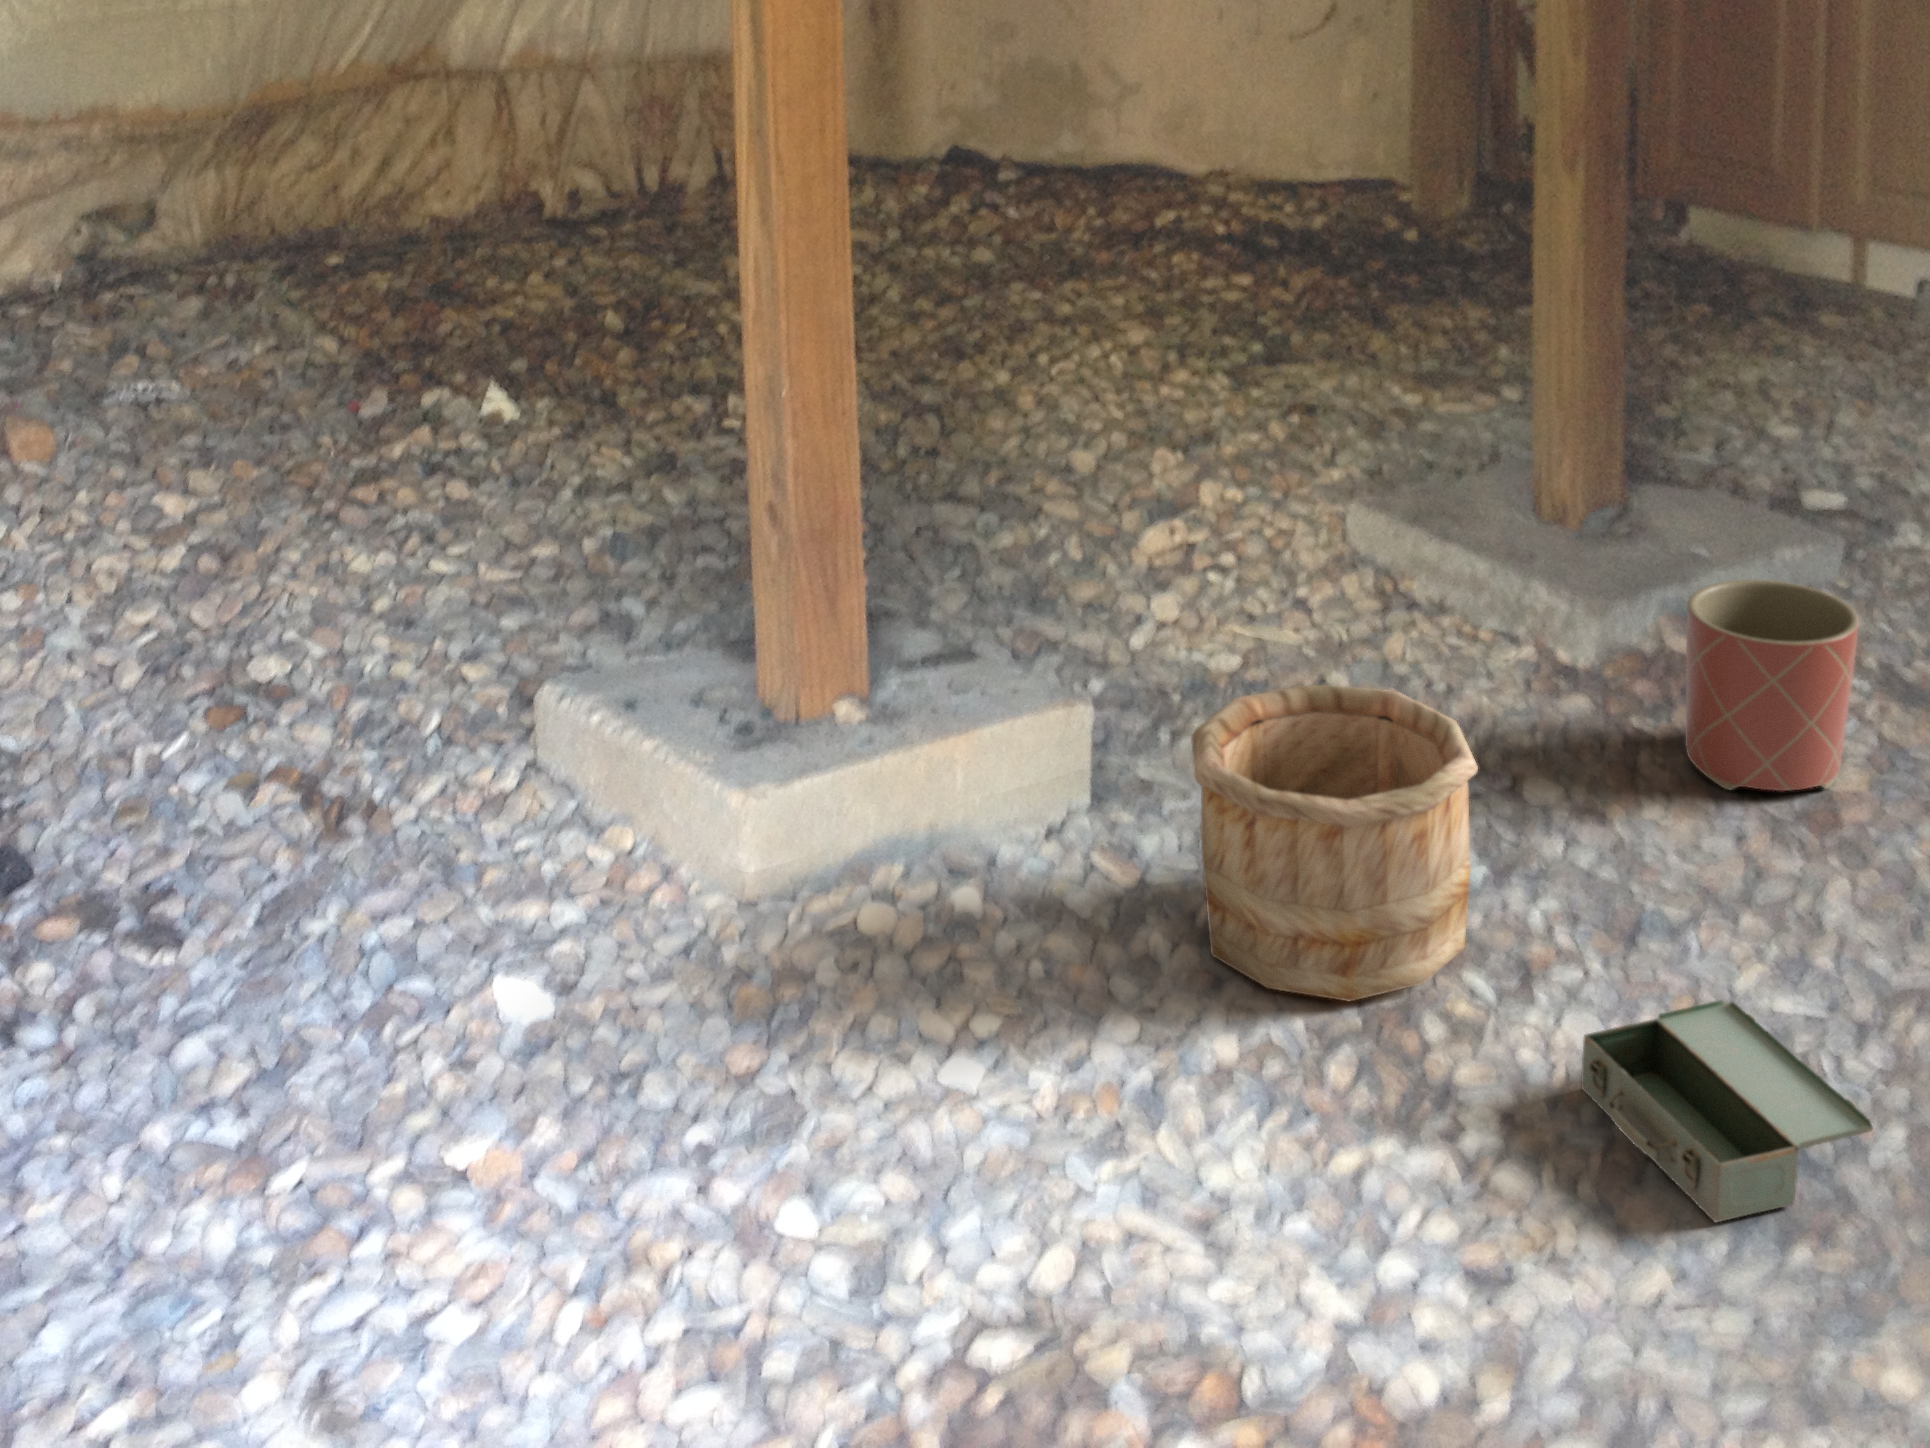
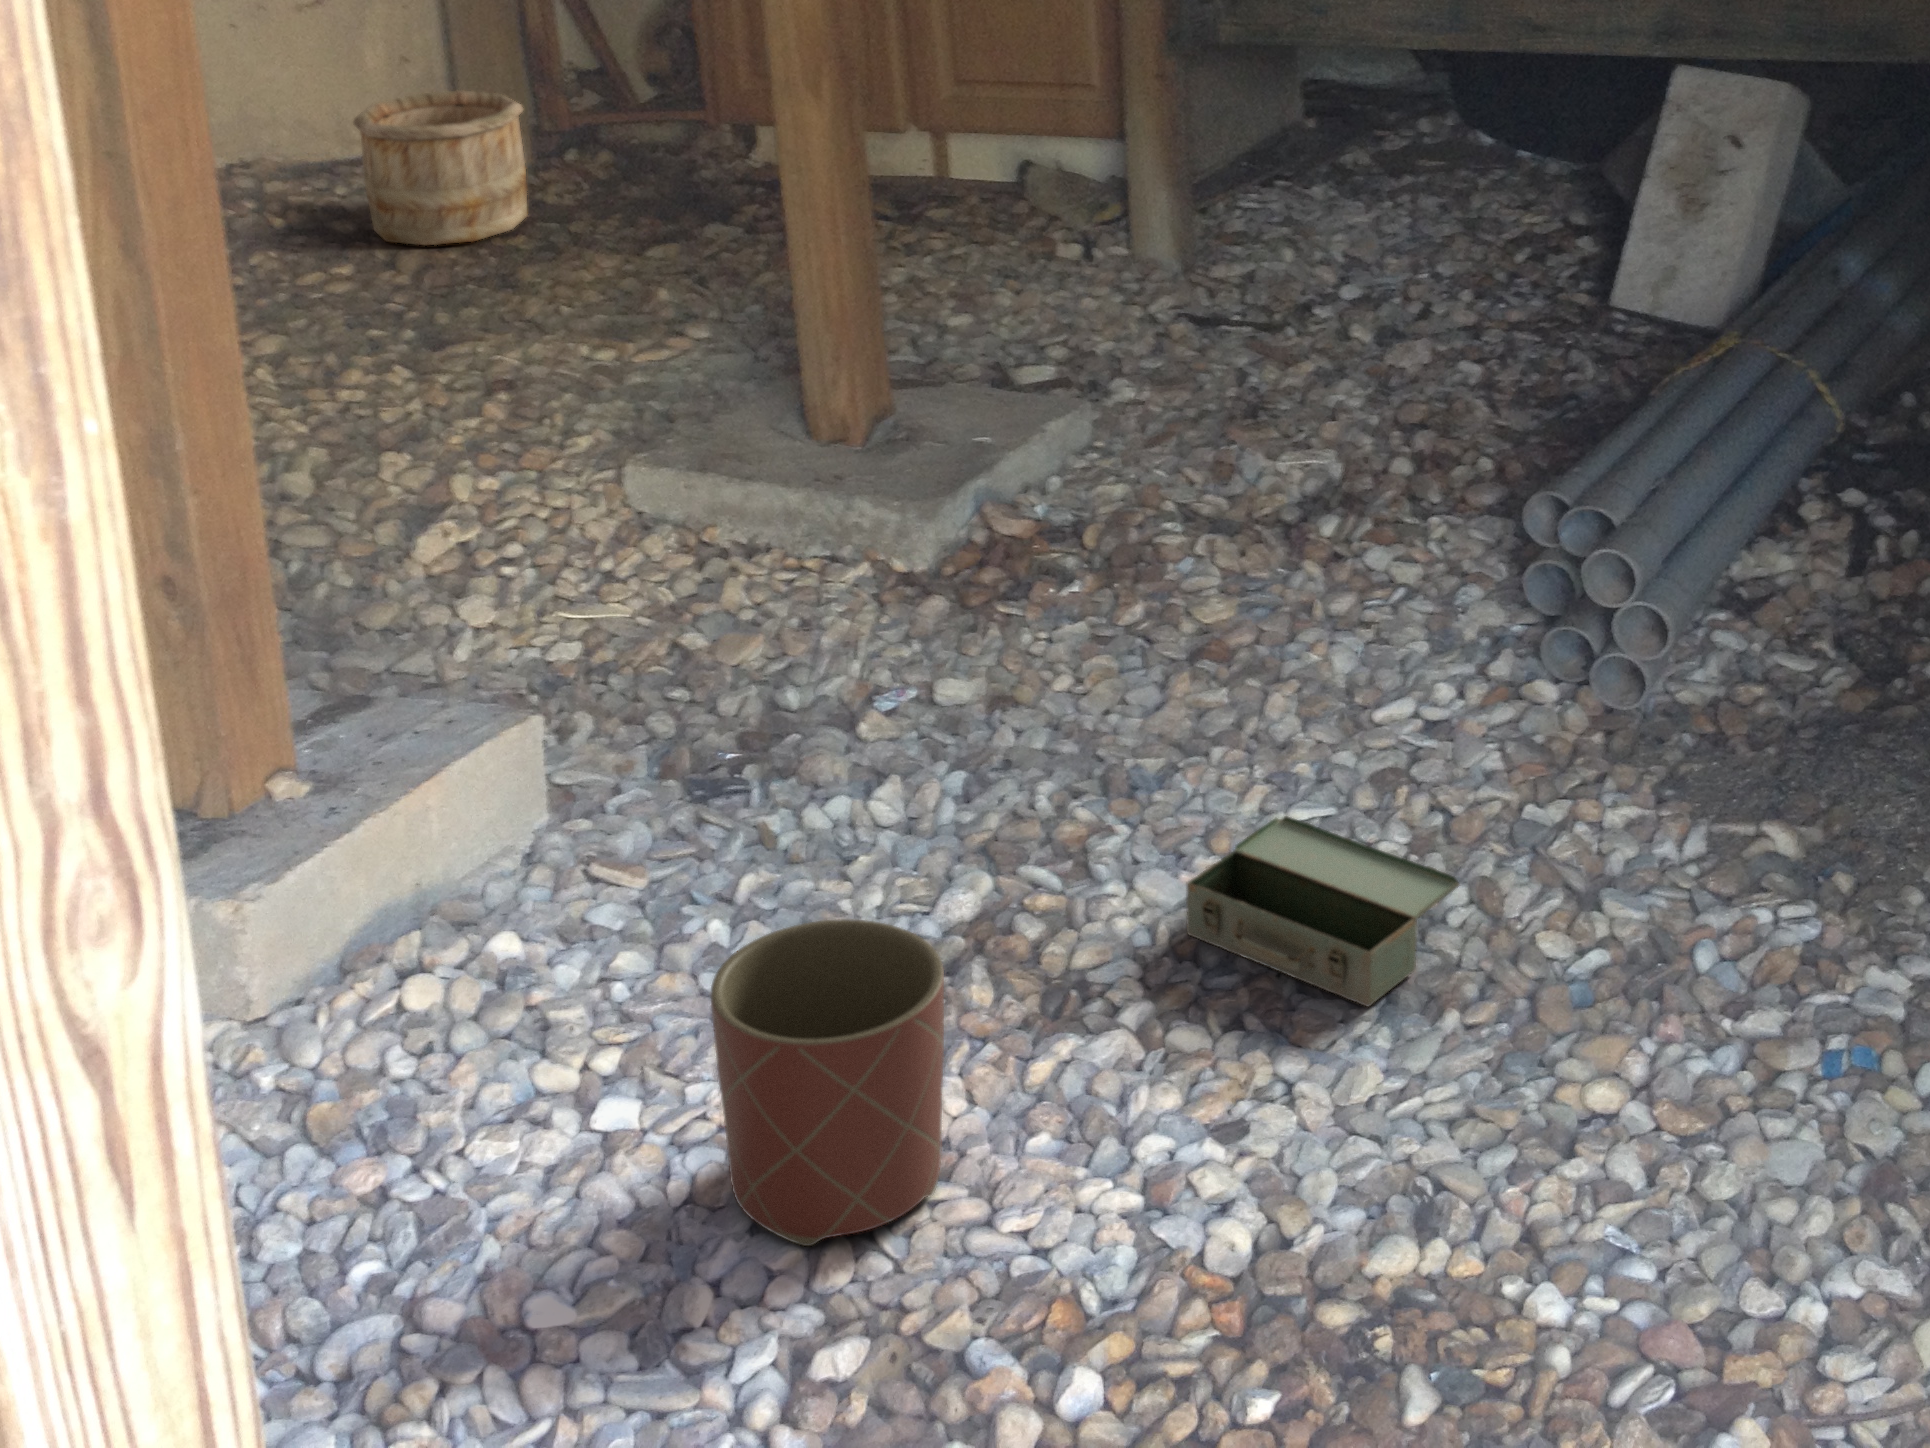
planter: present [1685,580,1859,791] -> present [710,919,944,1246]
wooden bucket: present [1191,684,1478,1001] -> present [353,90,528,245]

